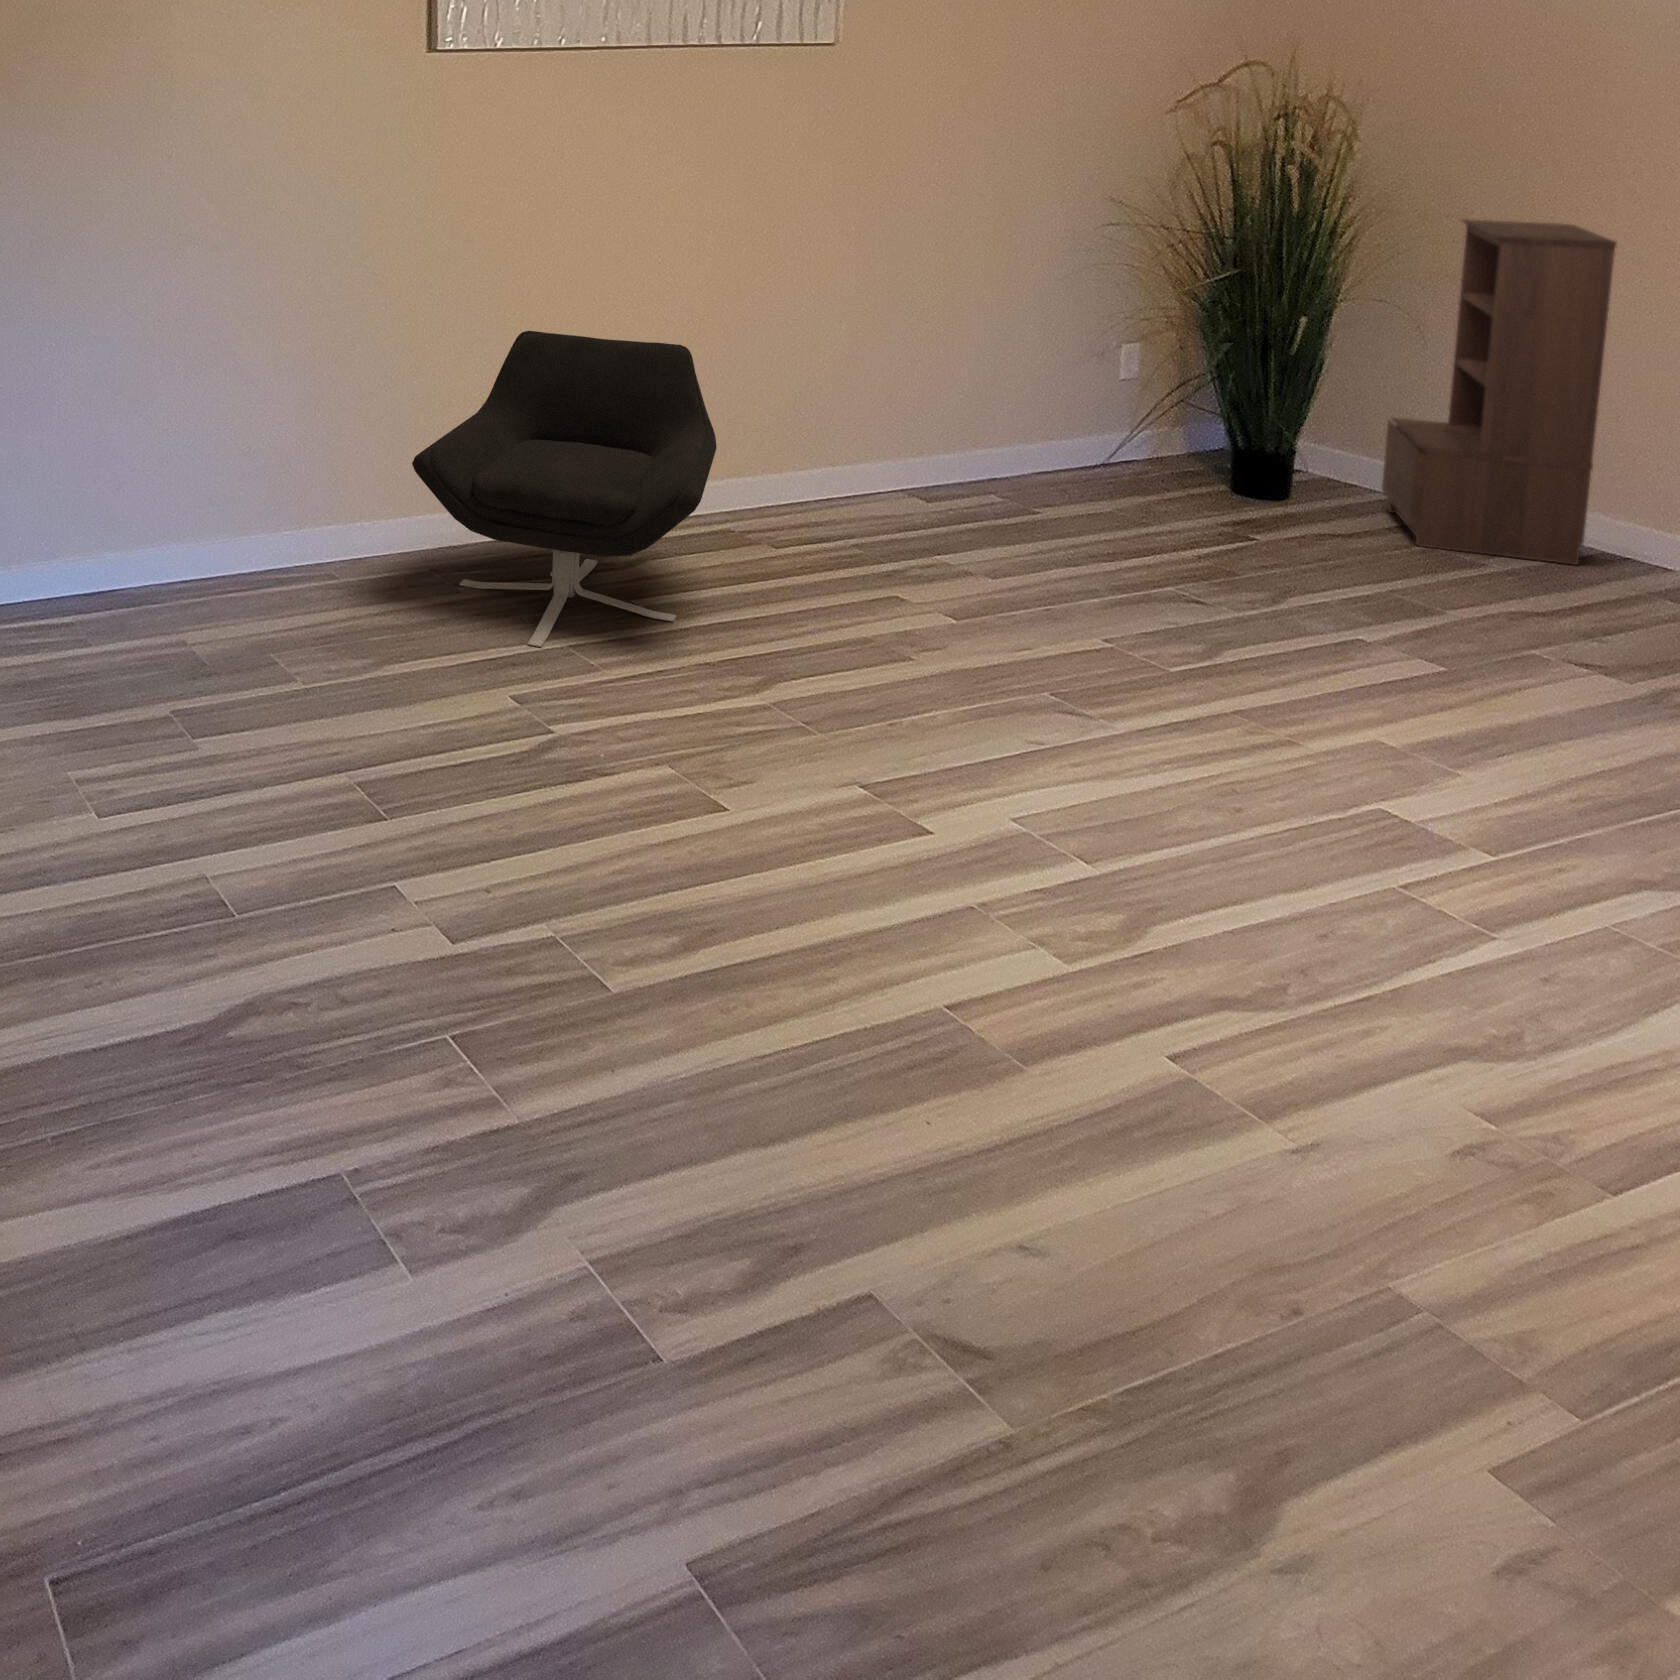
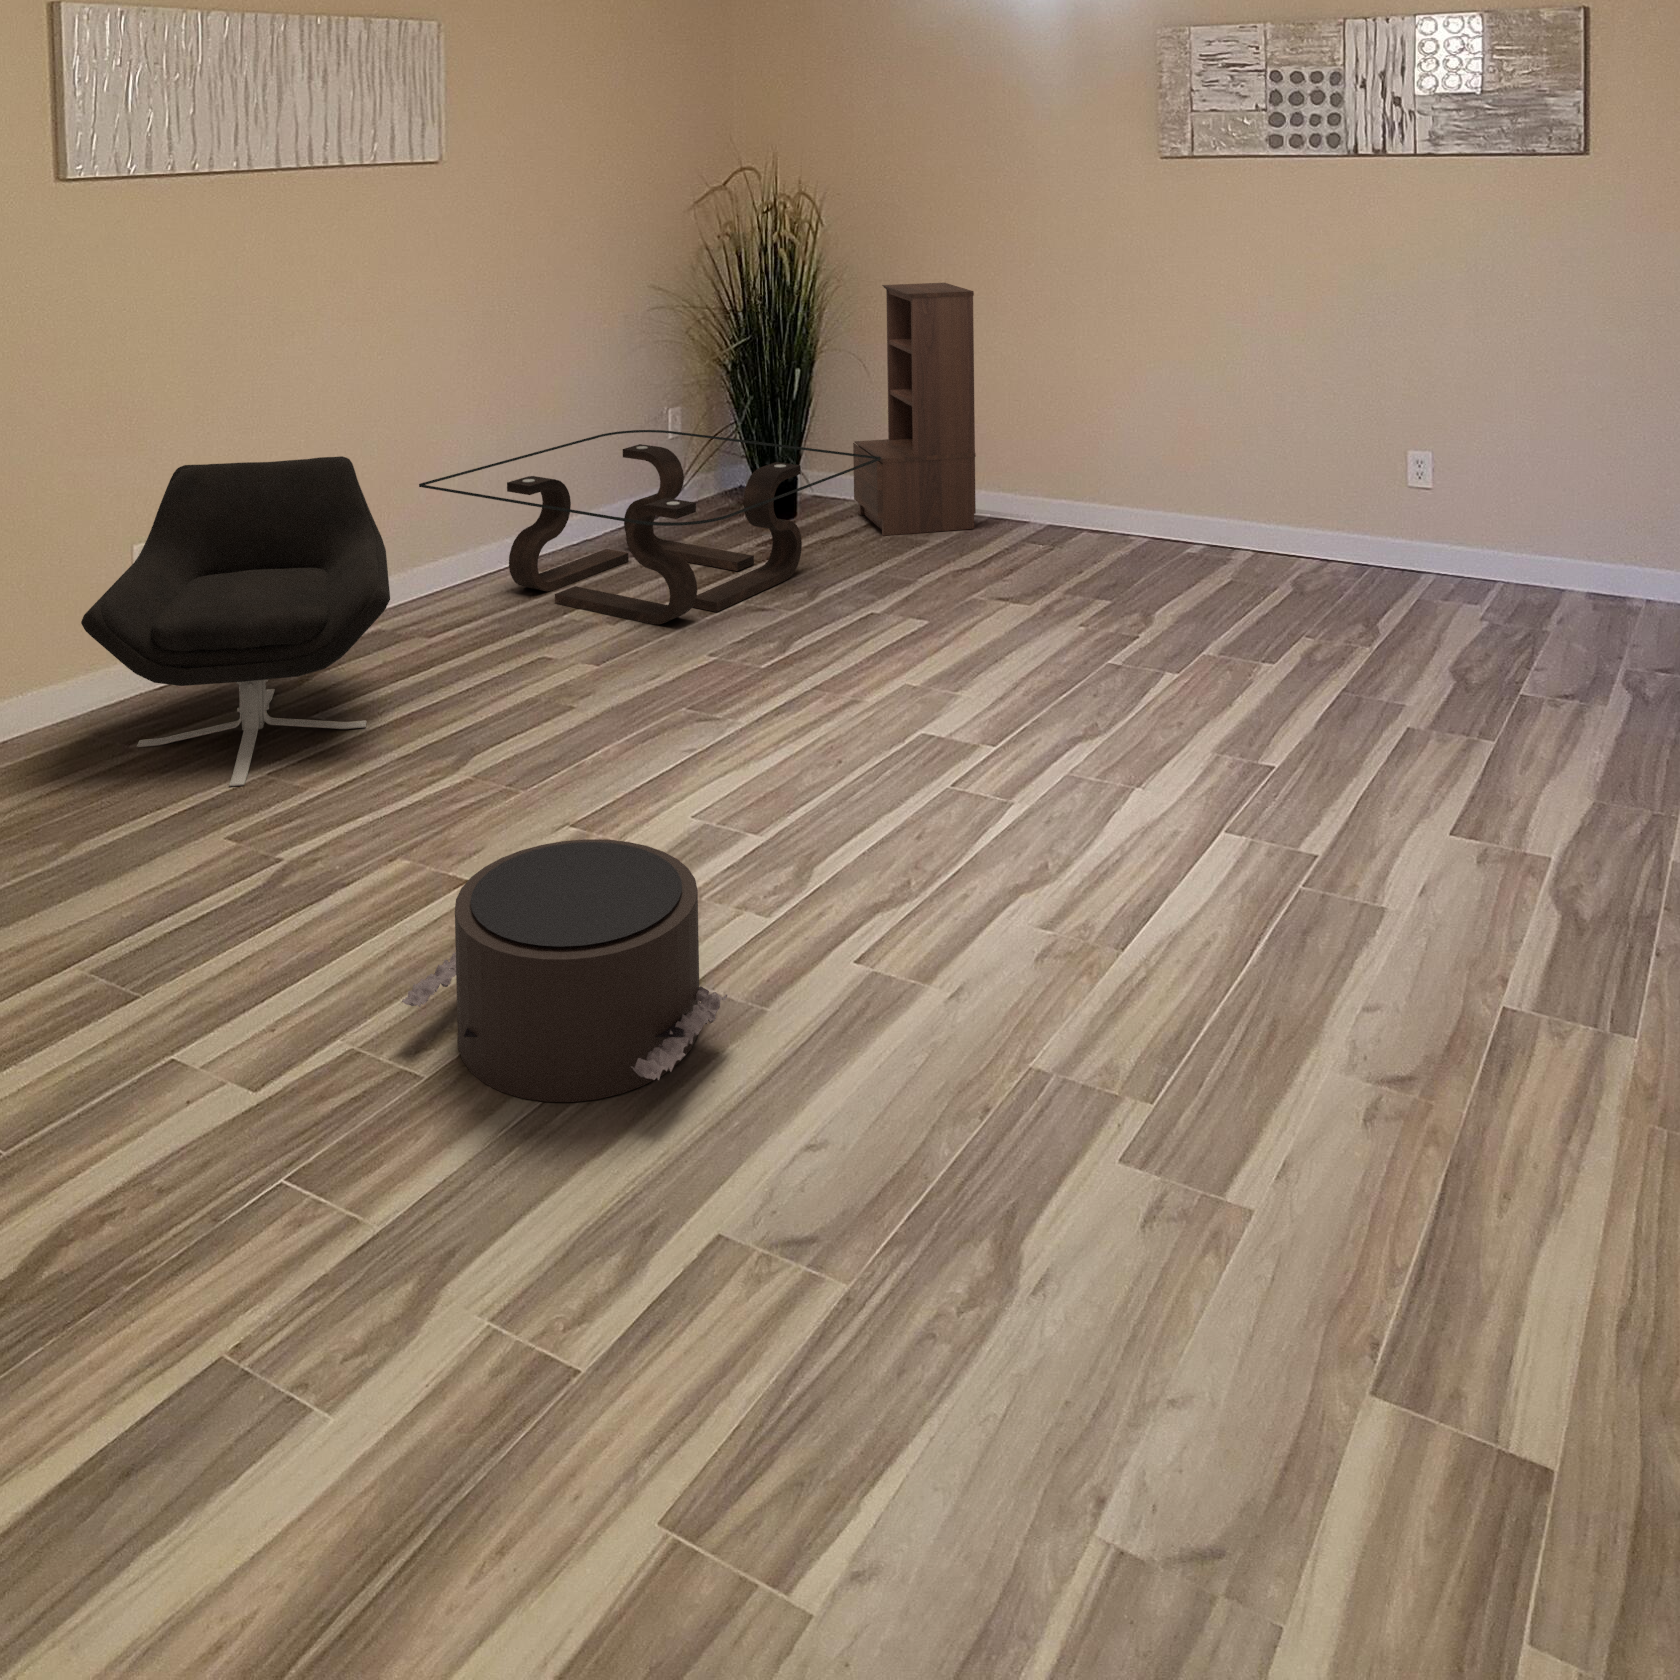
coffee table: none [780,358,1411,593] -> present [419,430,881,625]
pouf: none [608,800,967,1098] -> present [402,839,727,1102]

